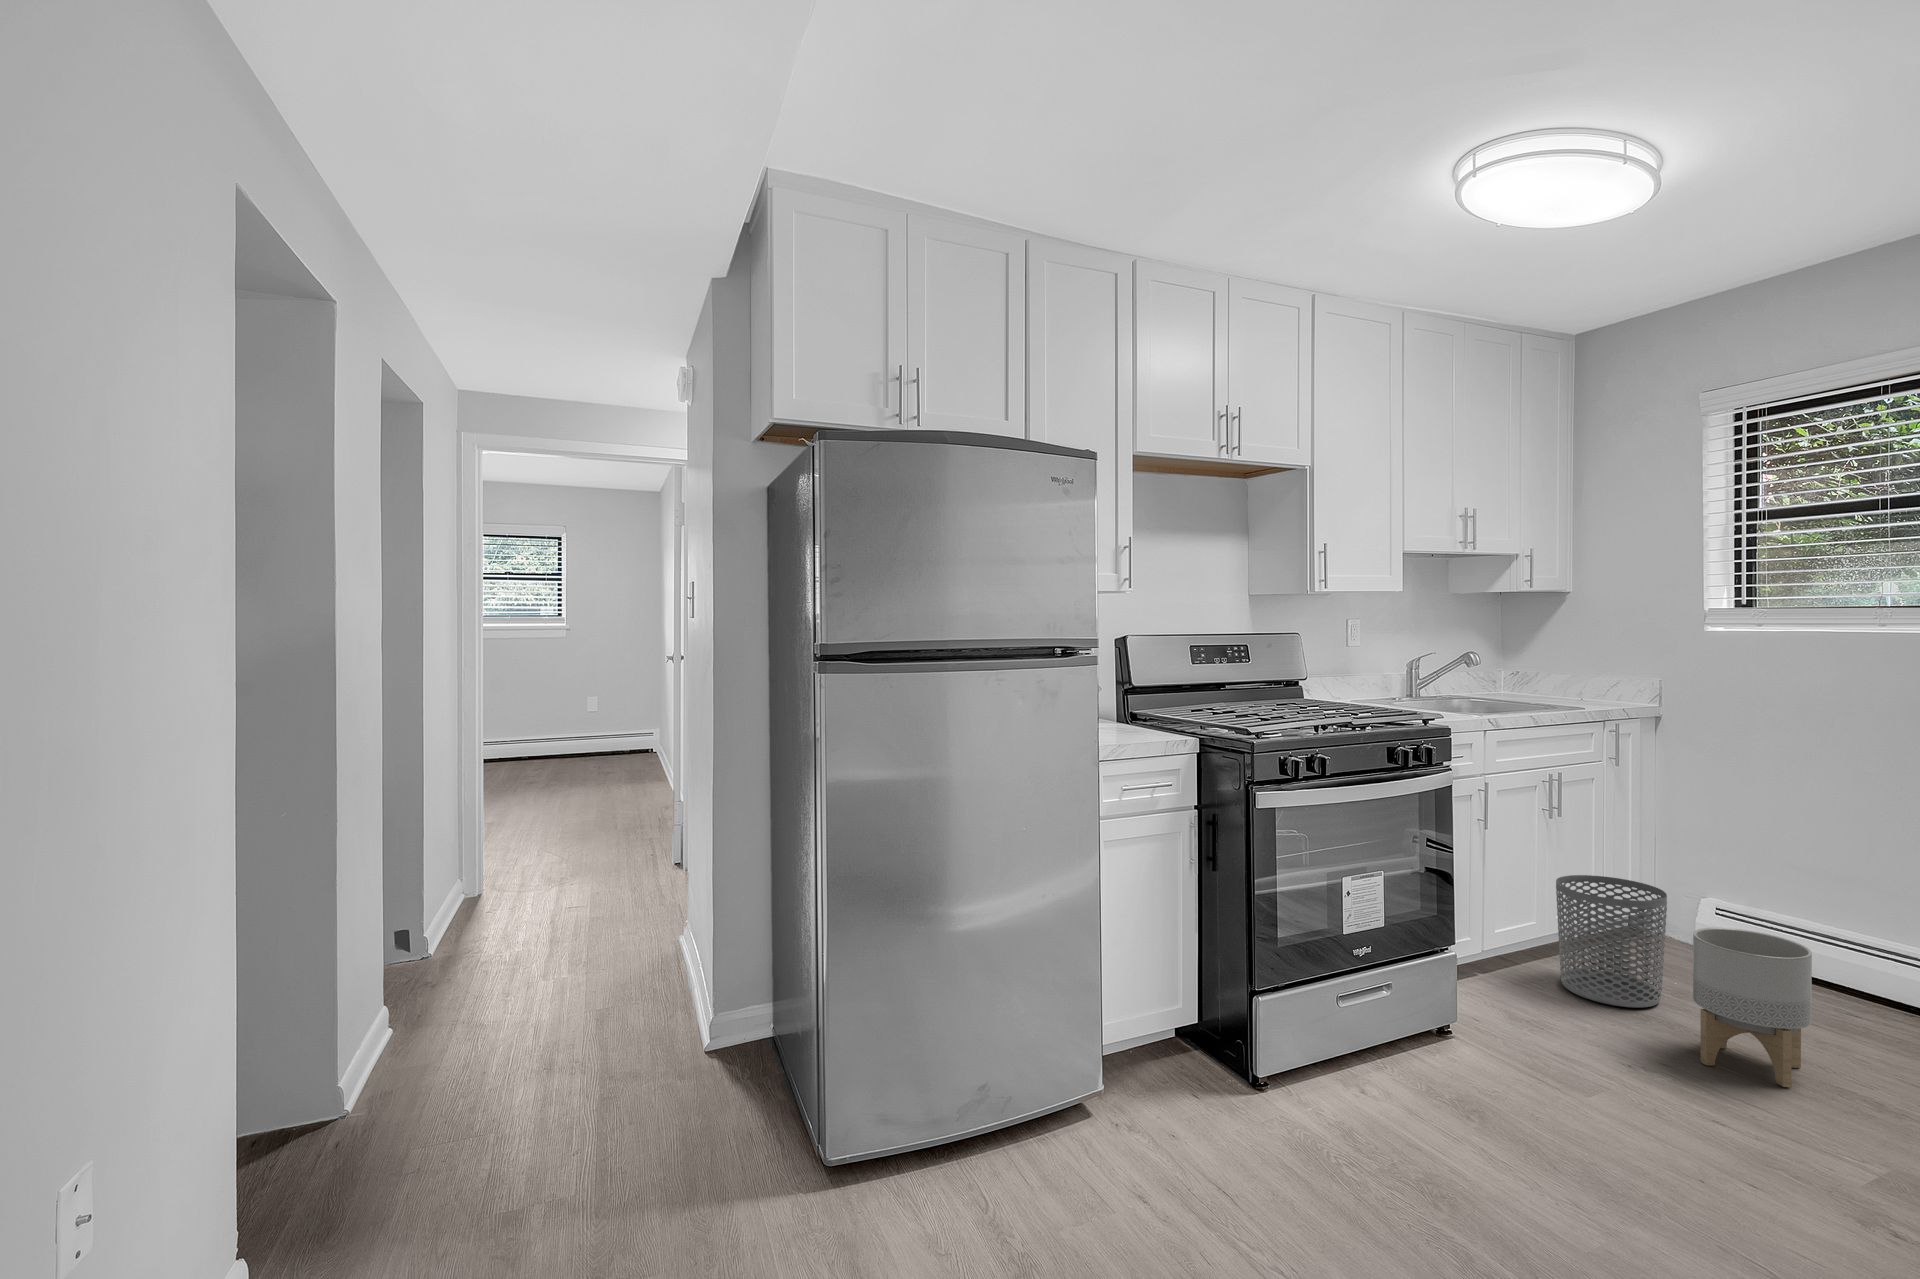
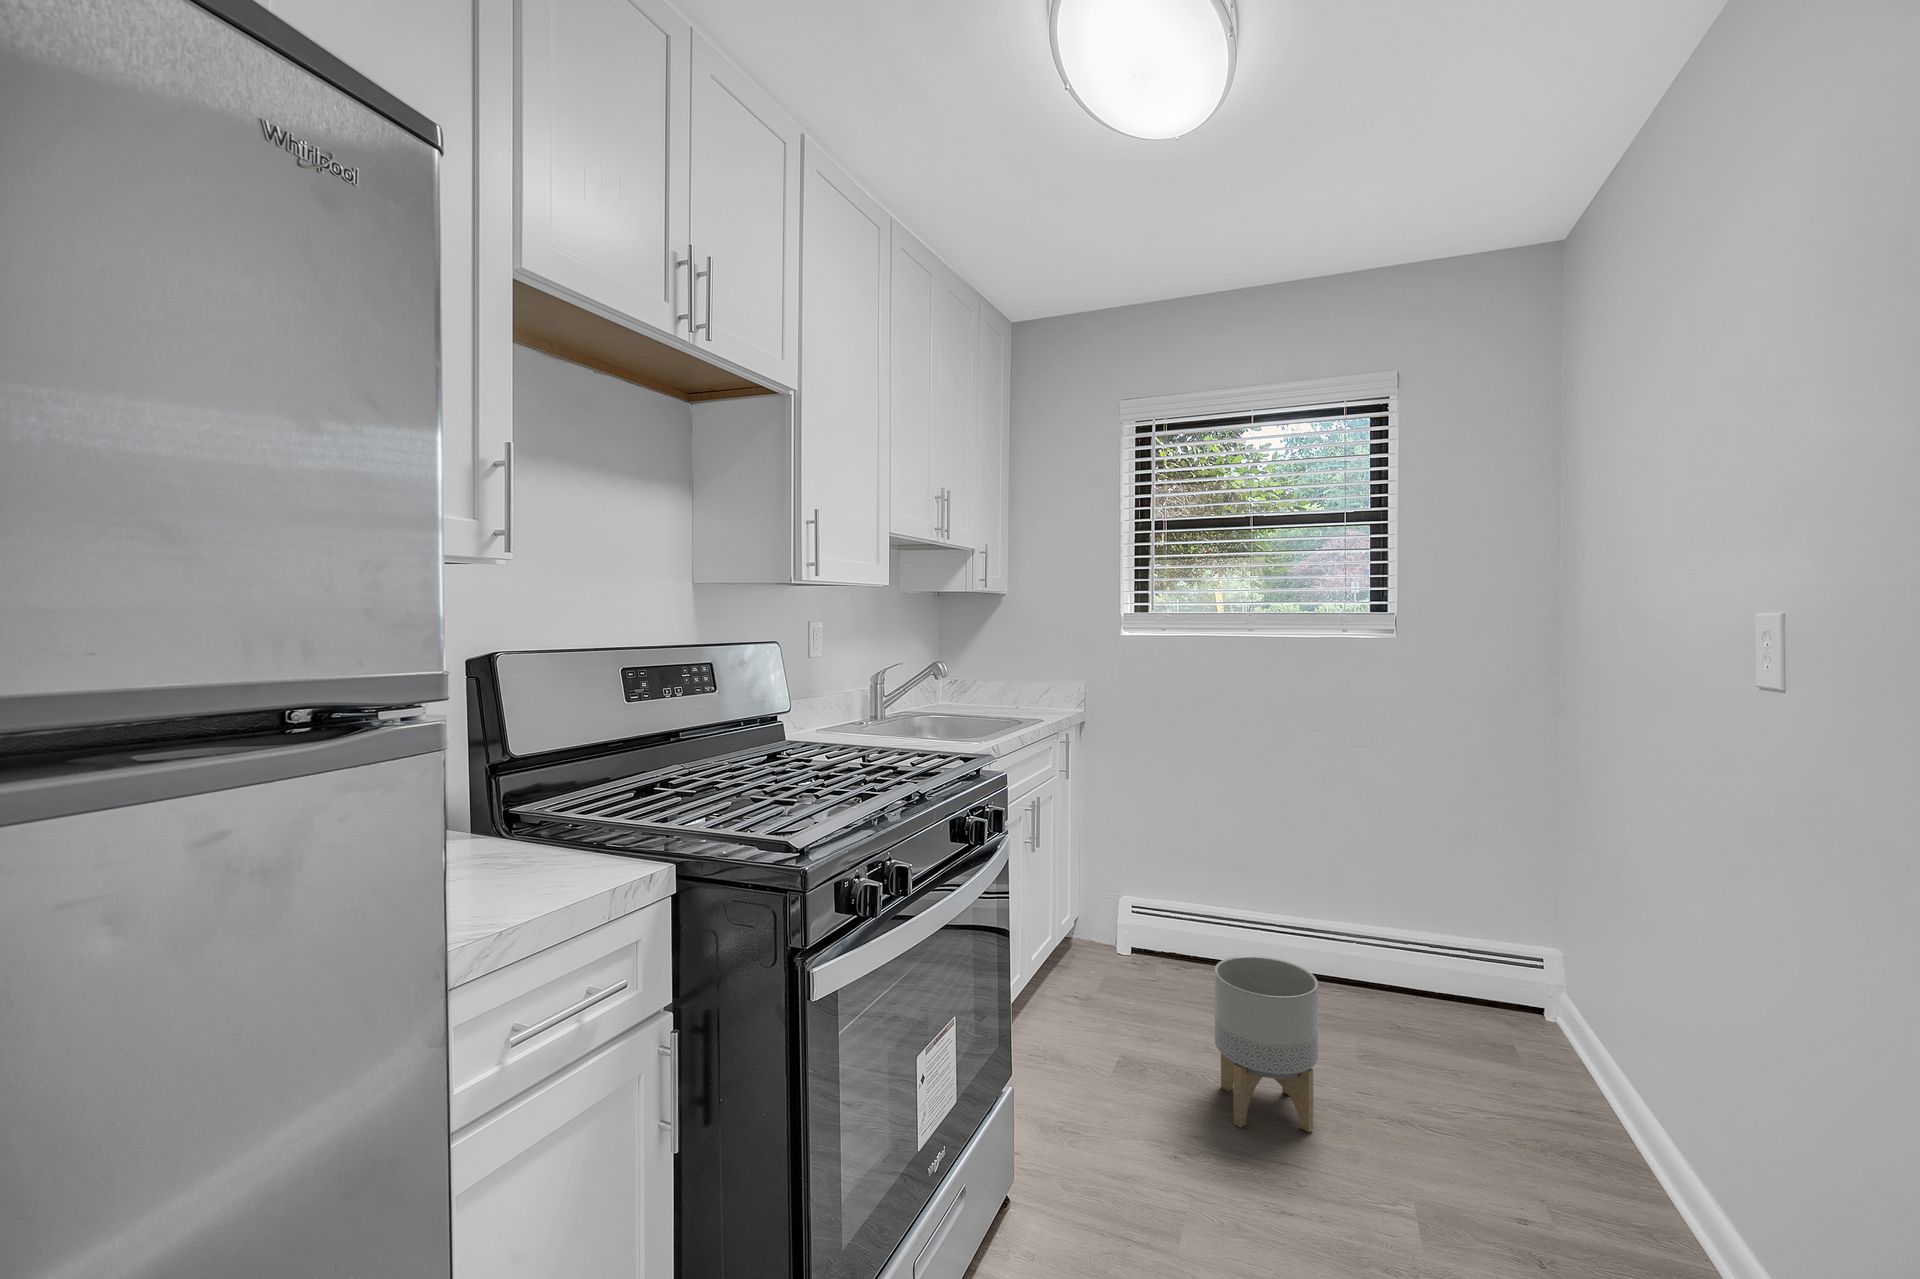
waste bin: present [1556,875,1667,1008] -> none [1052,906,1155,1061]

